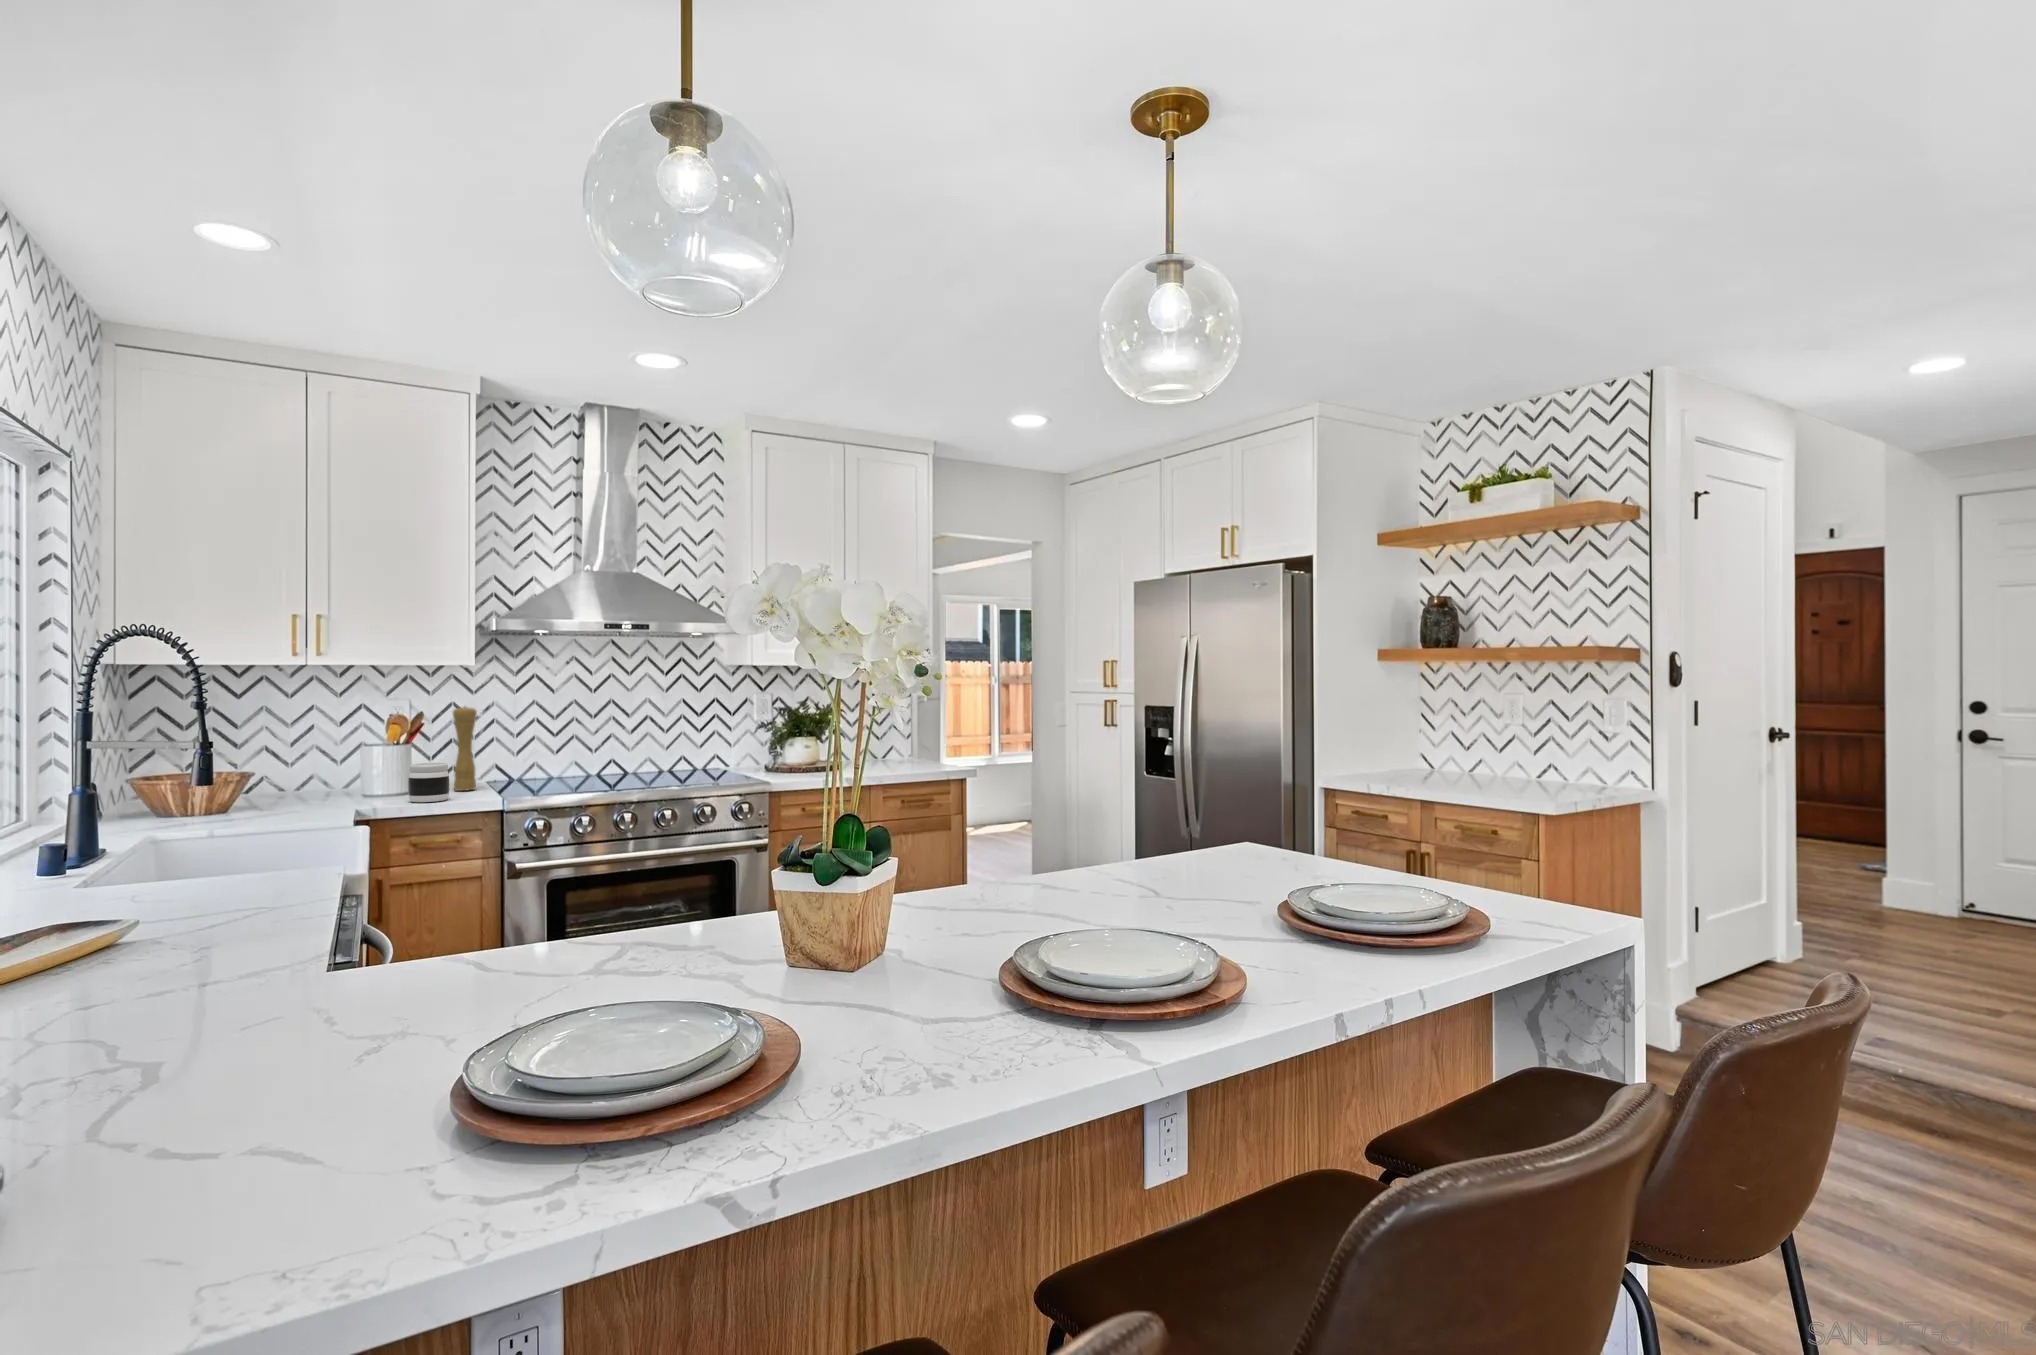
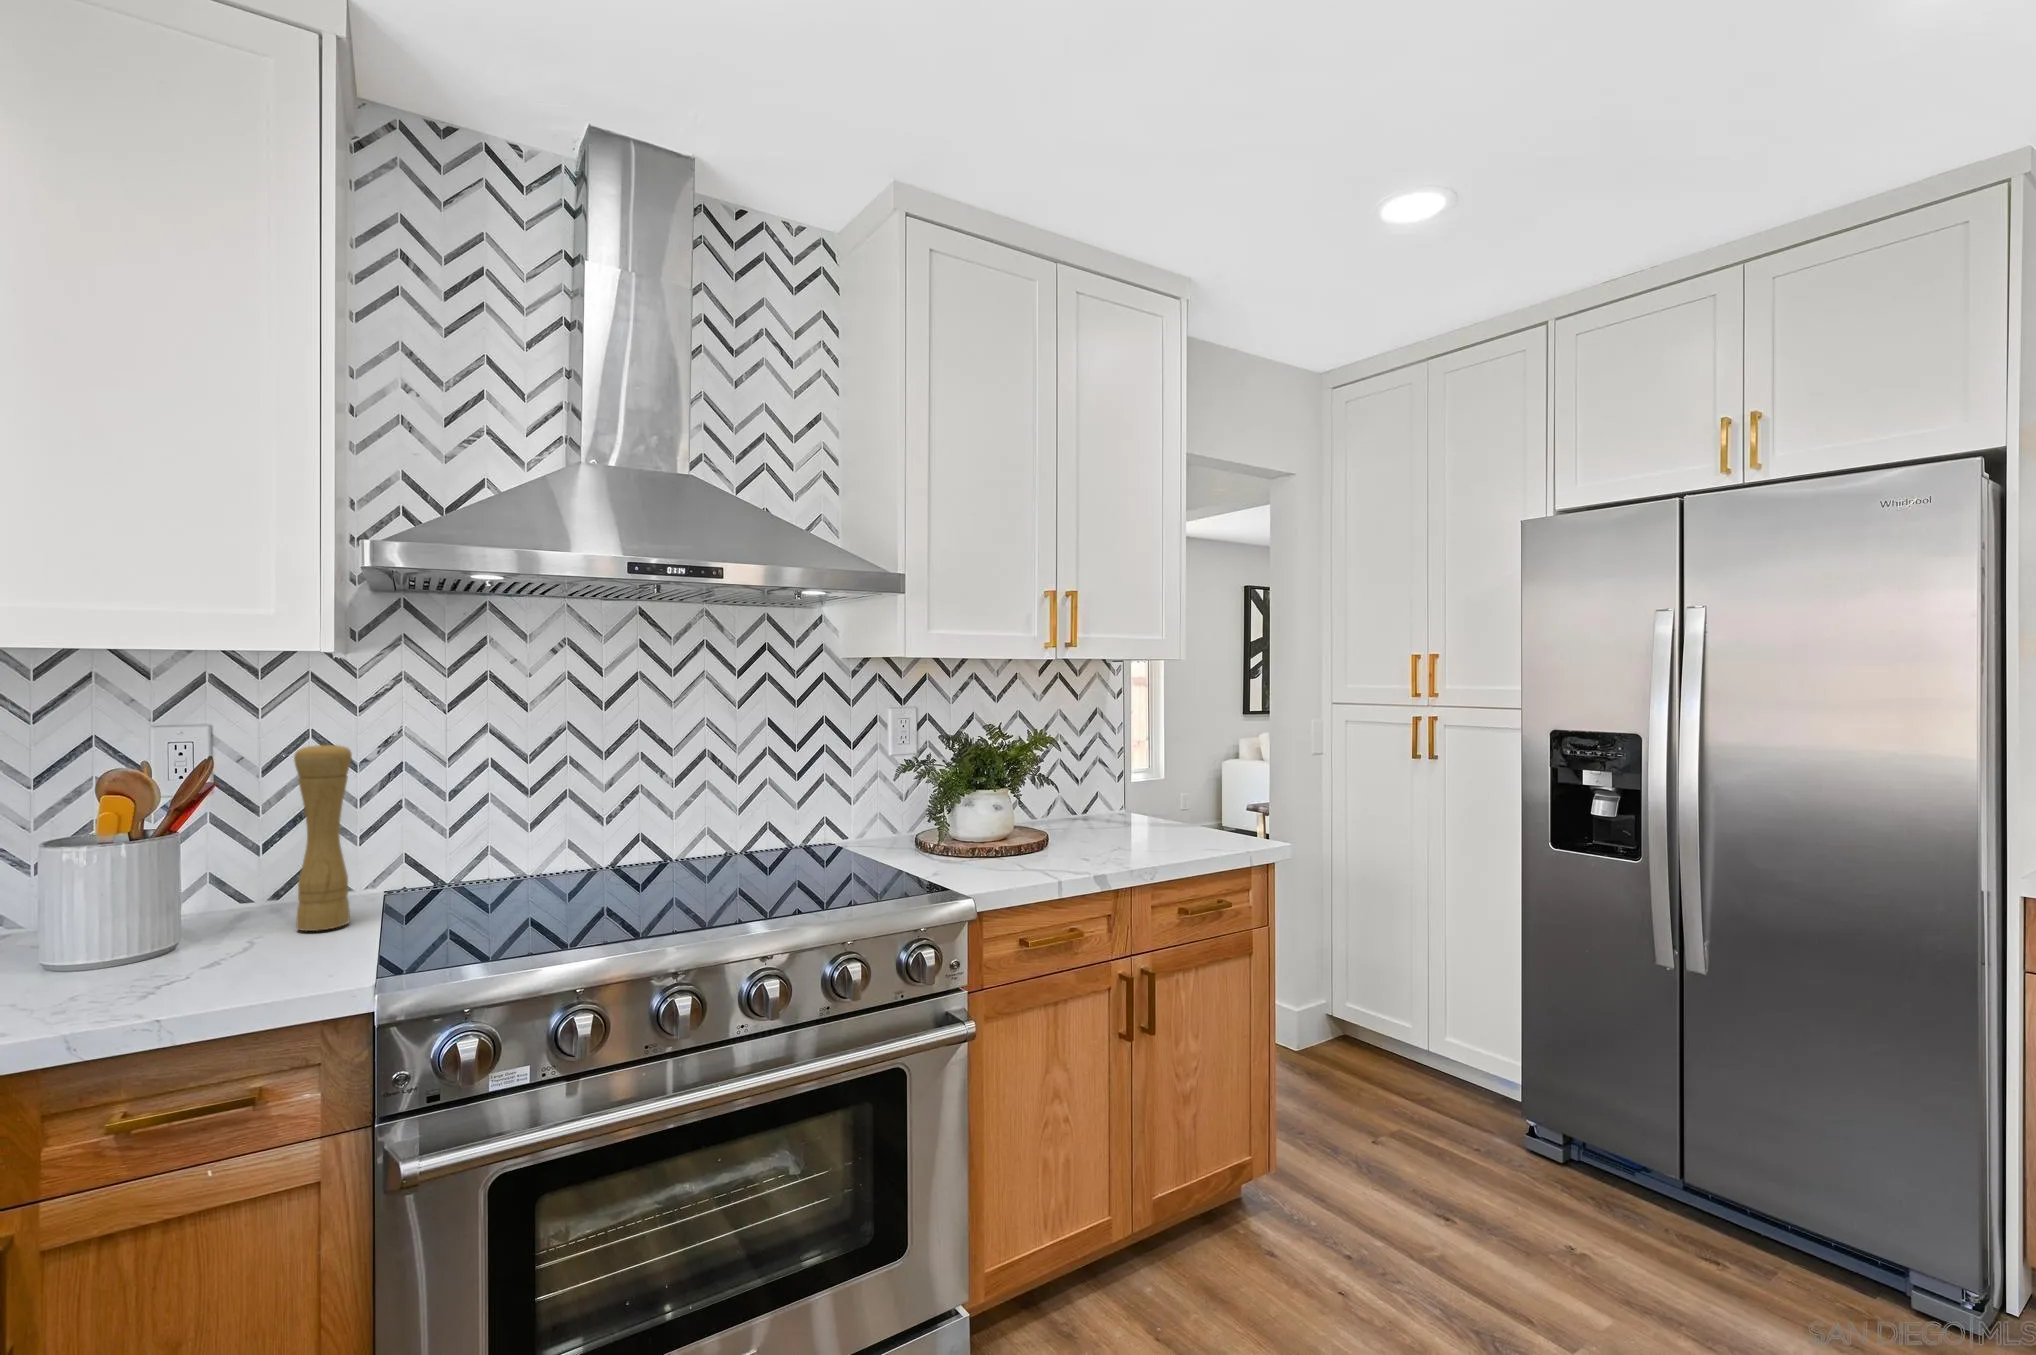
jar: present [408,763,449,802] -> none [153,882,265,989]

